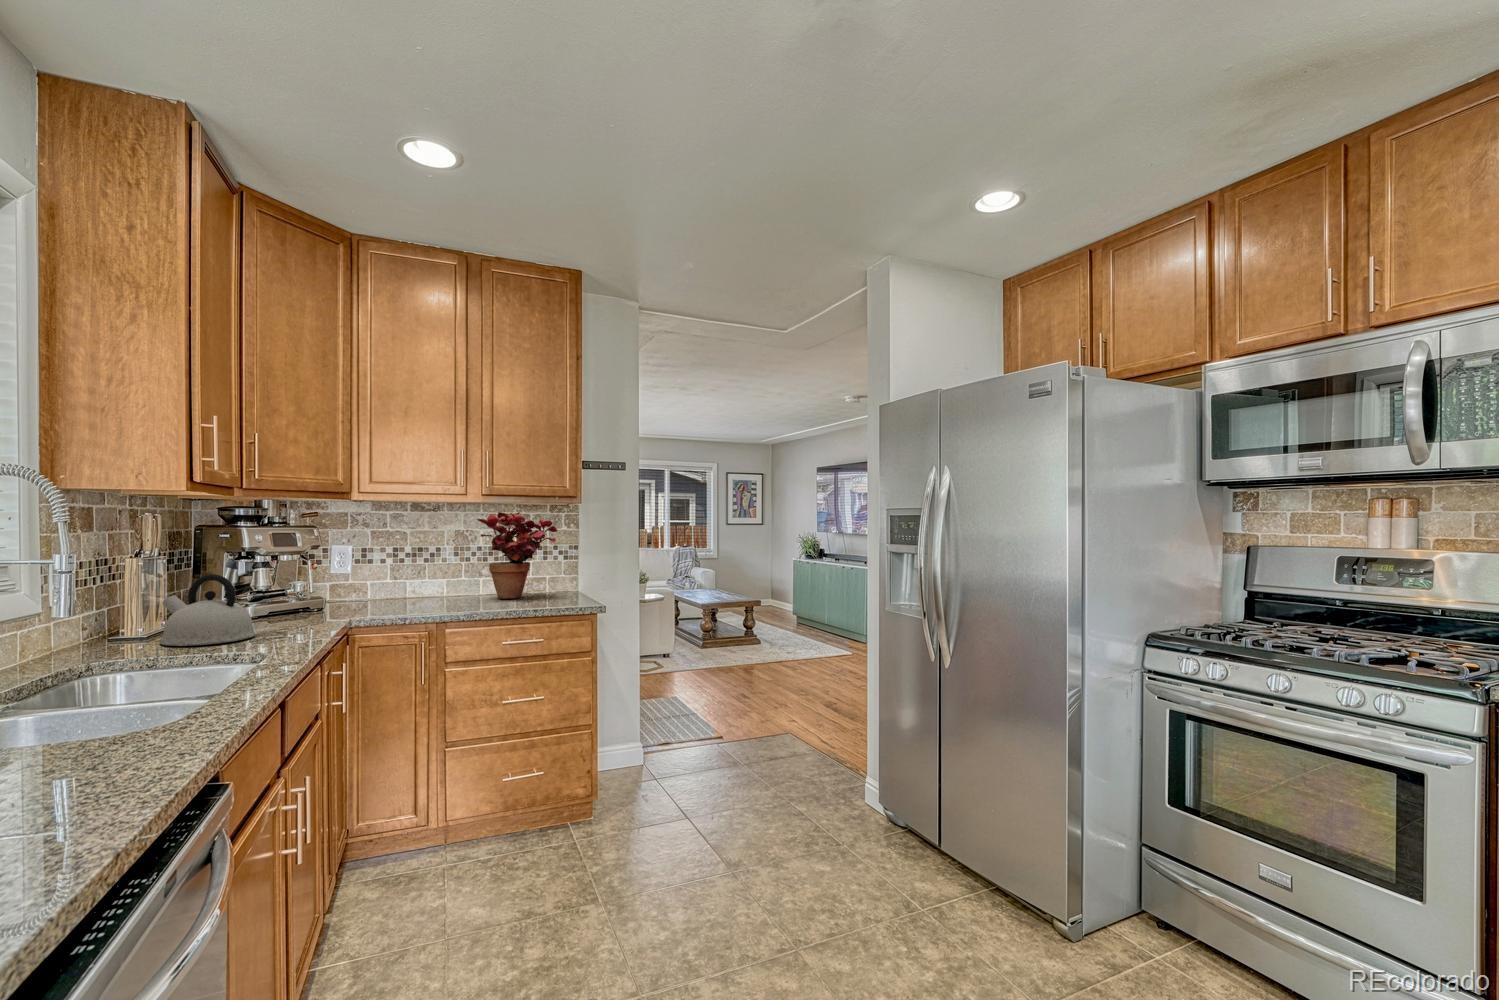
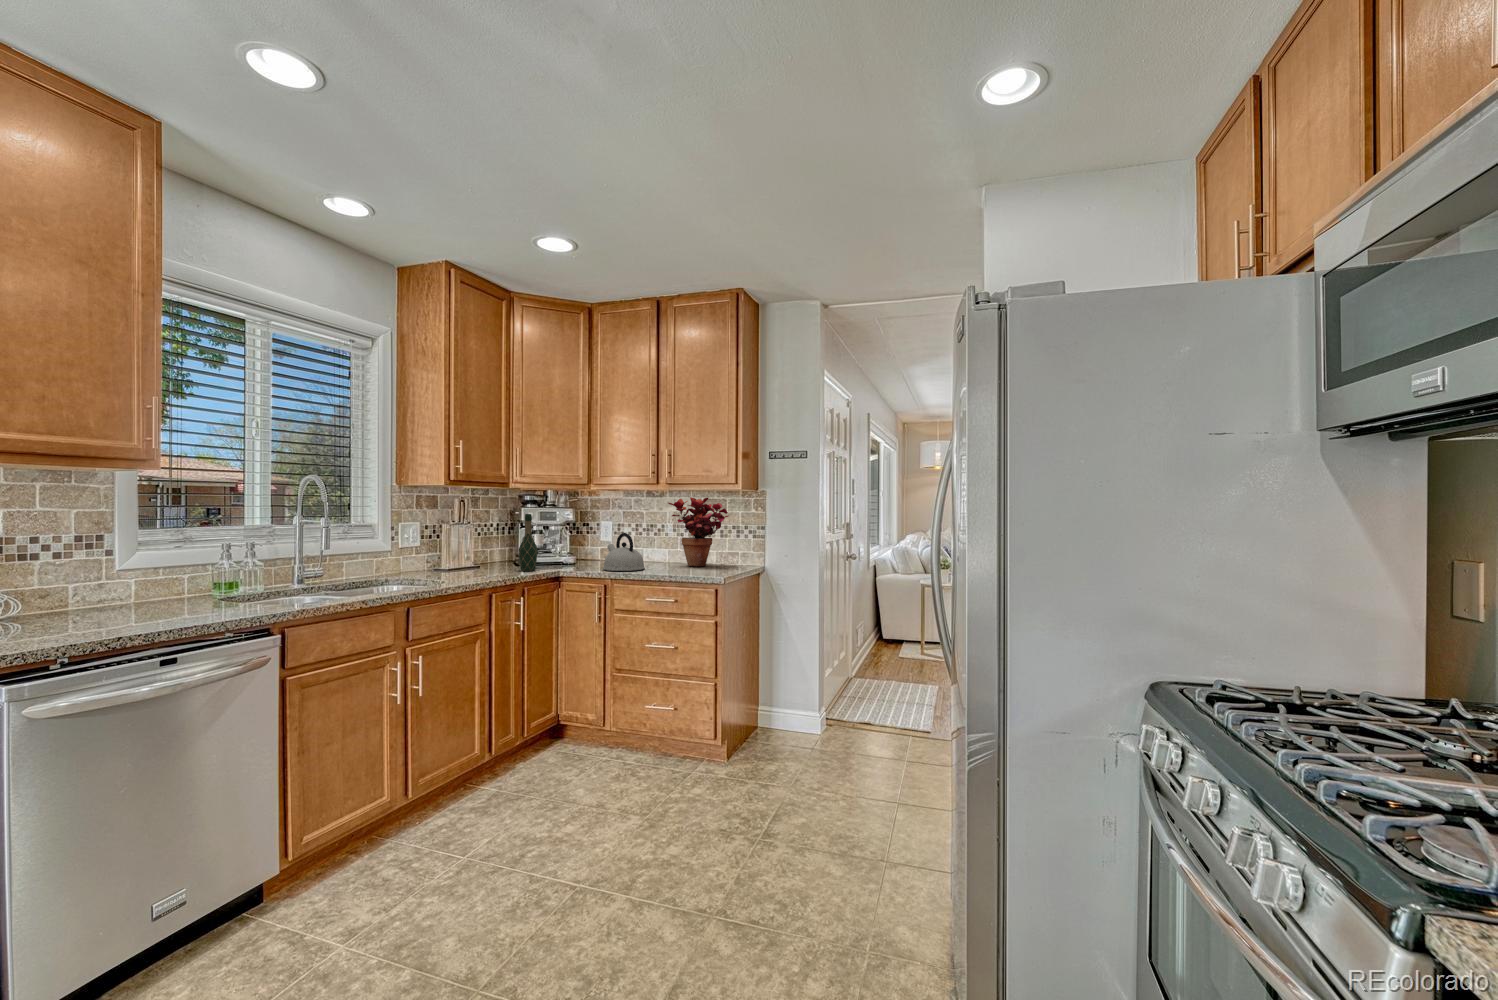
wine bottle: none [279,538,312,628] -> present [519,514,538,571]
kettle: present [160,574,256,646] -> present [603,533,645,571]

